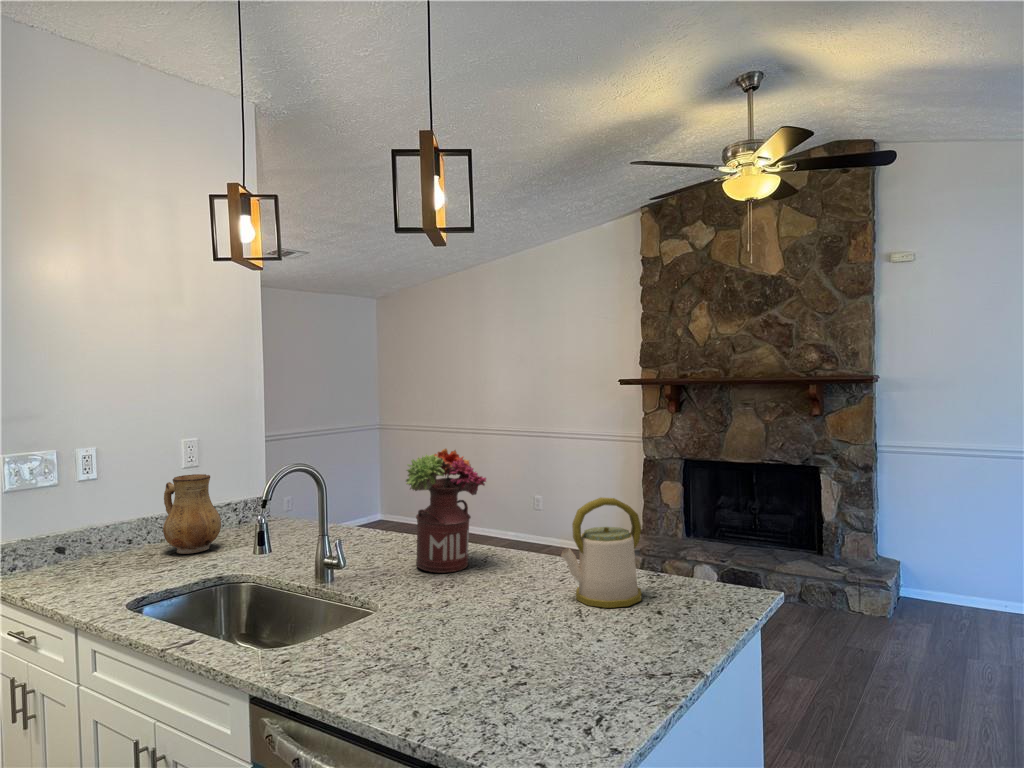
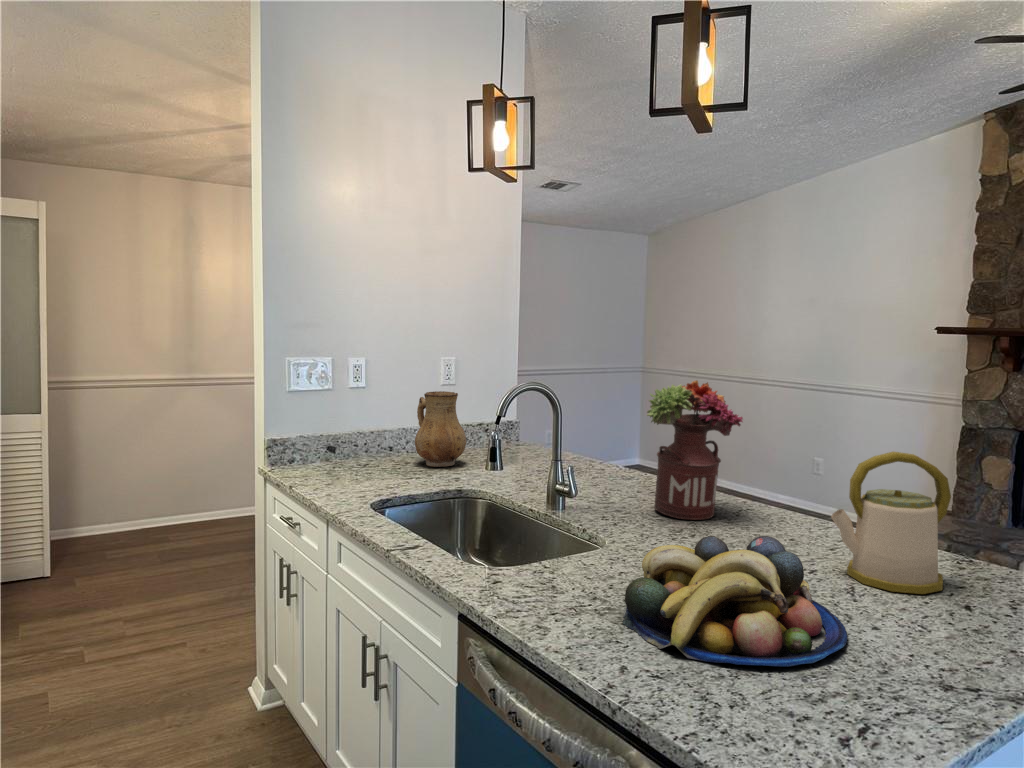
fruit bowl: none [406,579,582,694] -> present [623,536,848,666]

